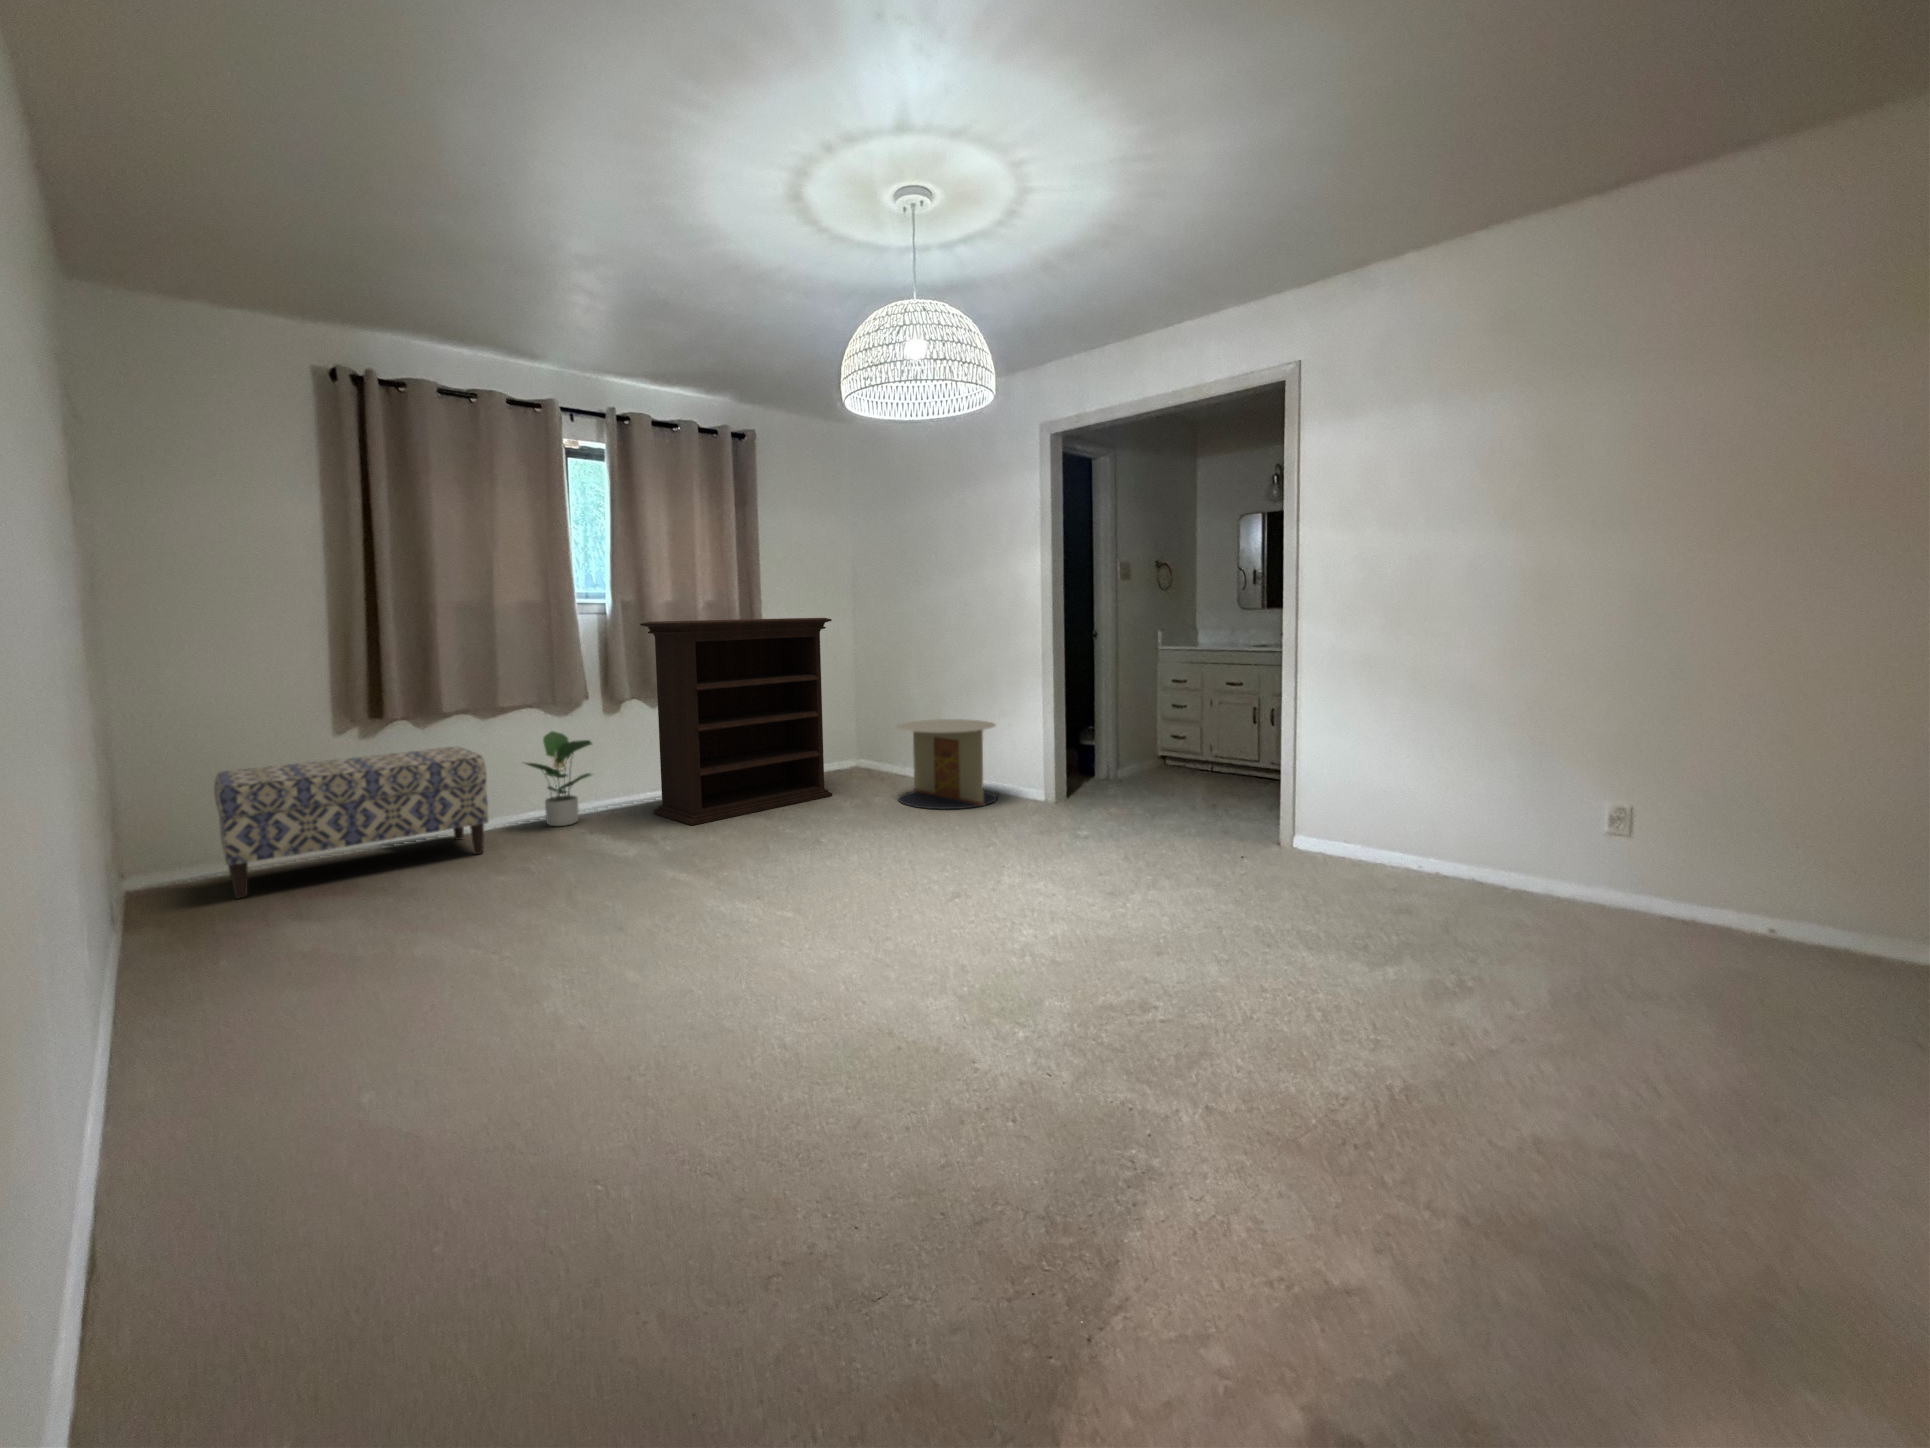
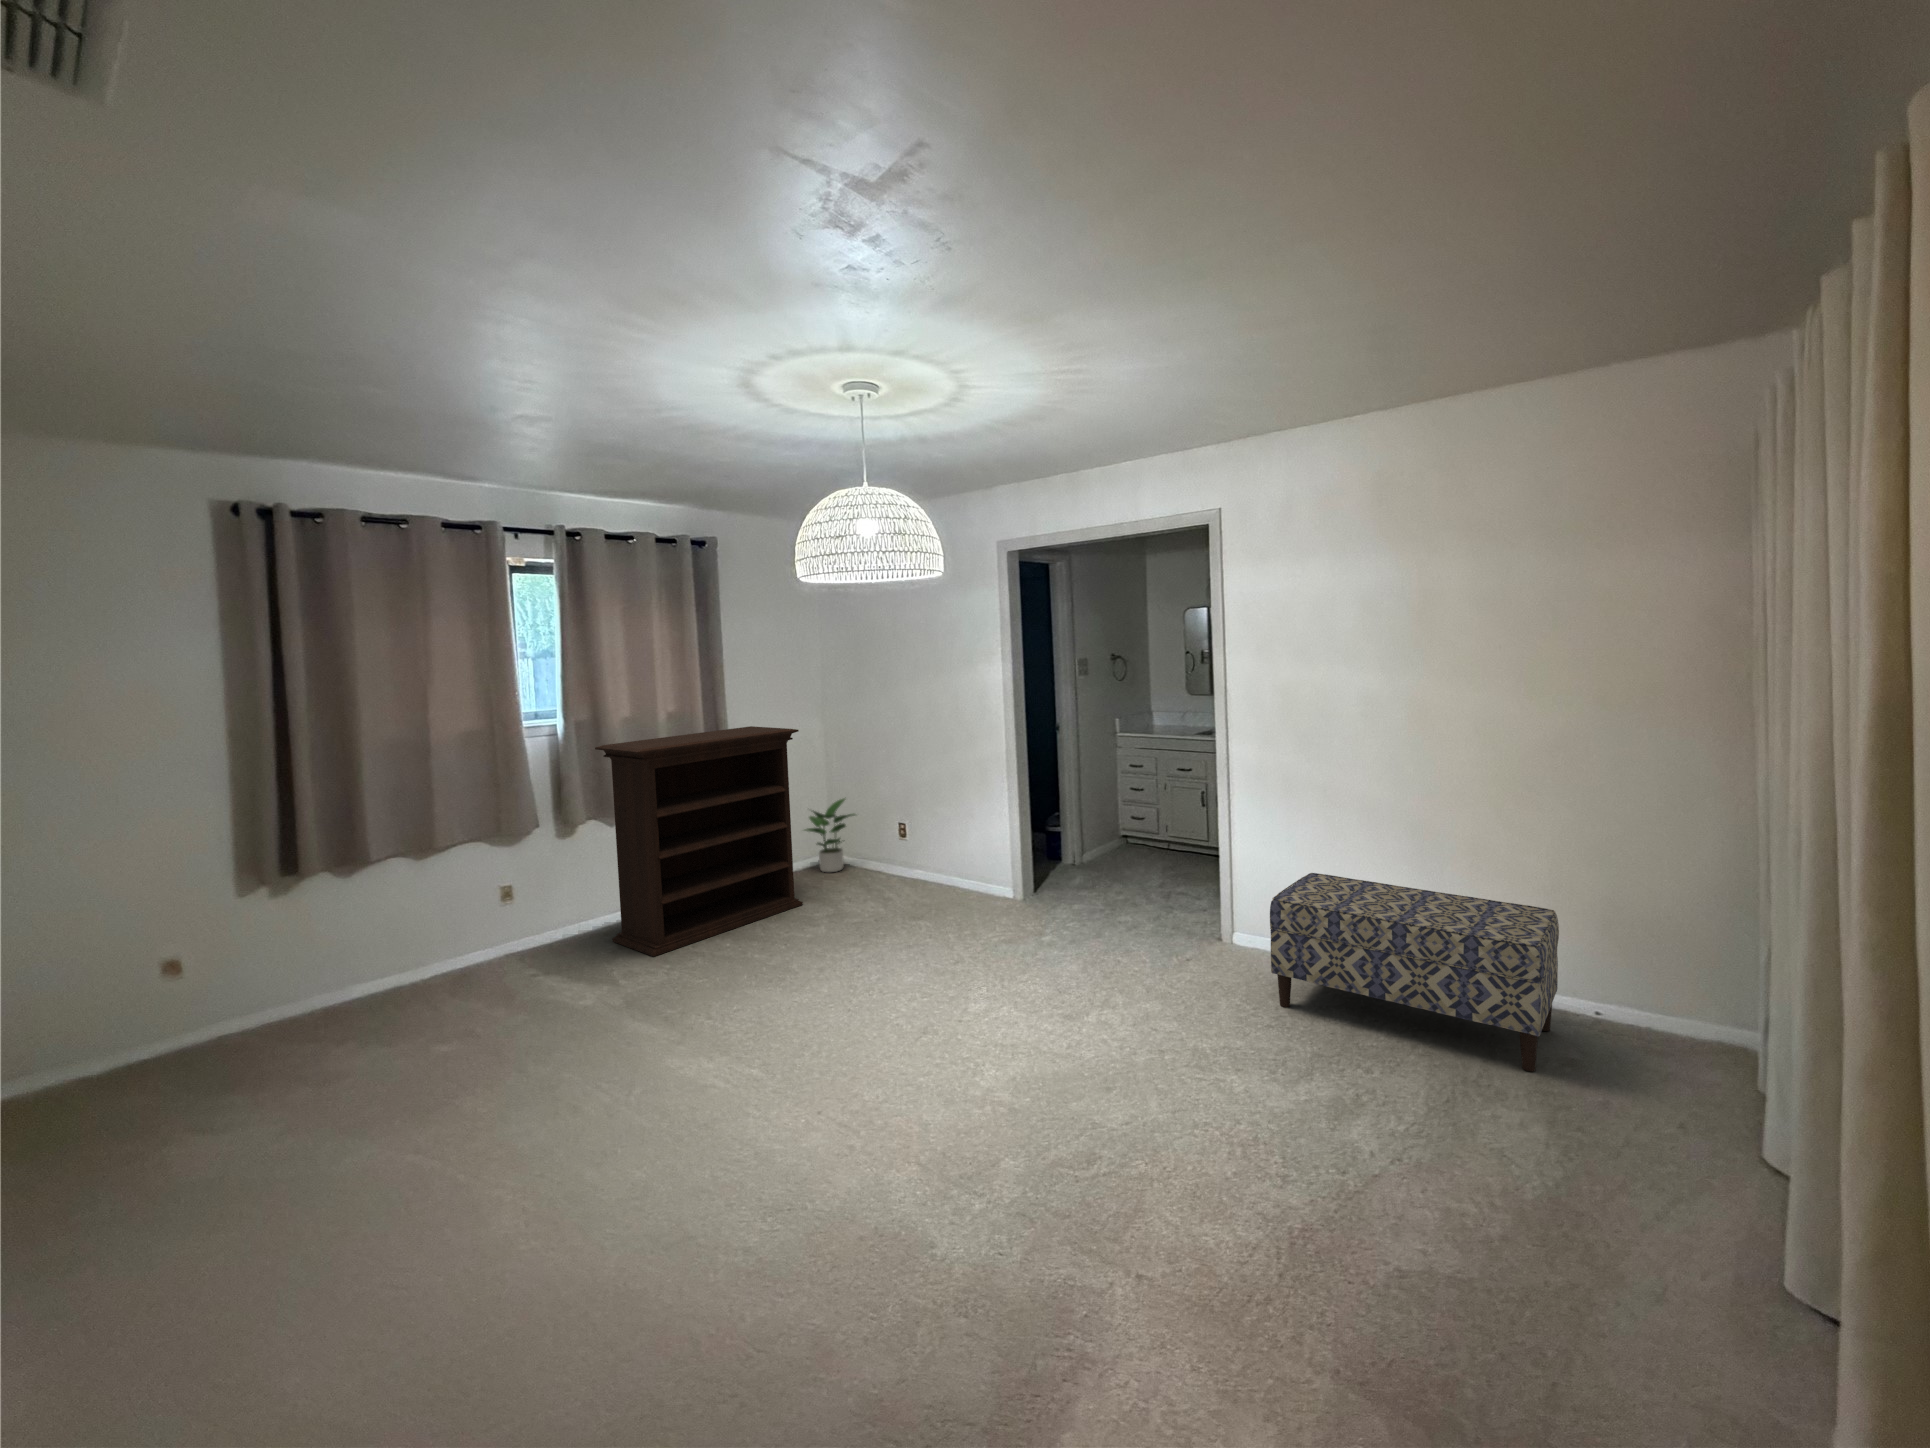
side table: present [897,719,997,809] -> none [866,820,967,918]
potted plant: present [526,731,592,826] -> present [805,799,855,873]
bench: present [214,747,488,899] -> present [1270,873,1559,1072]

